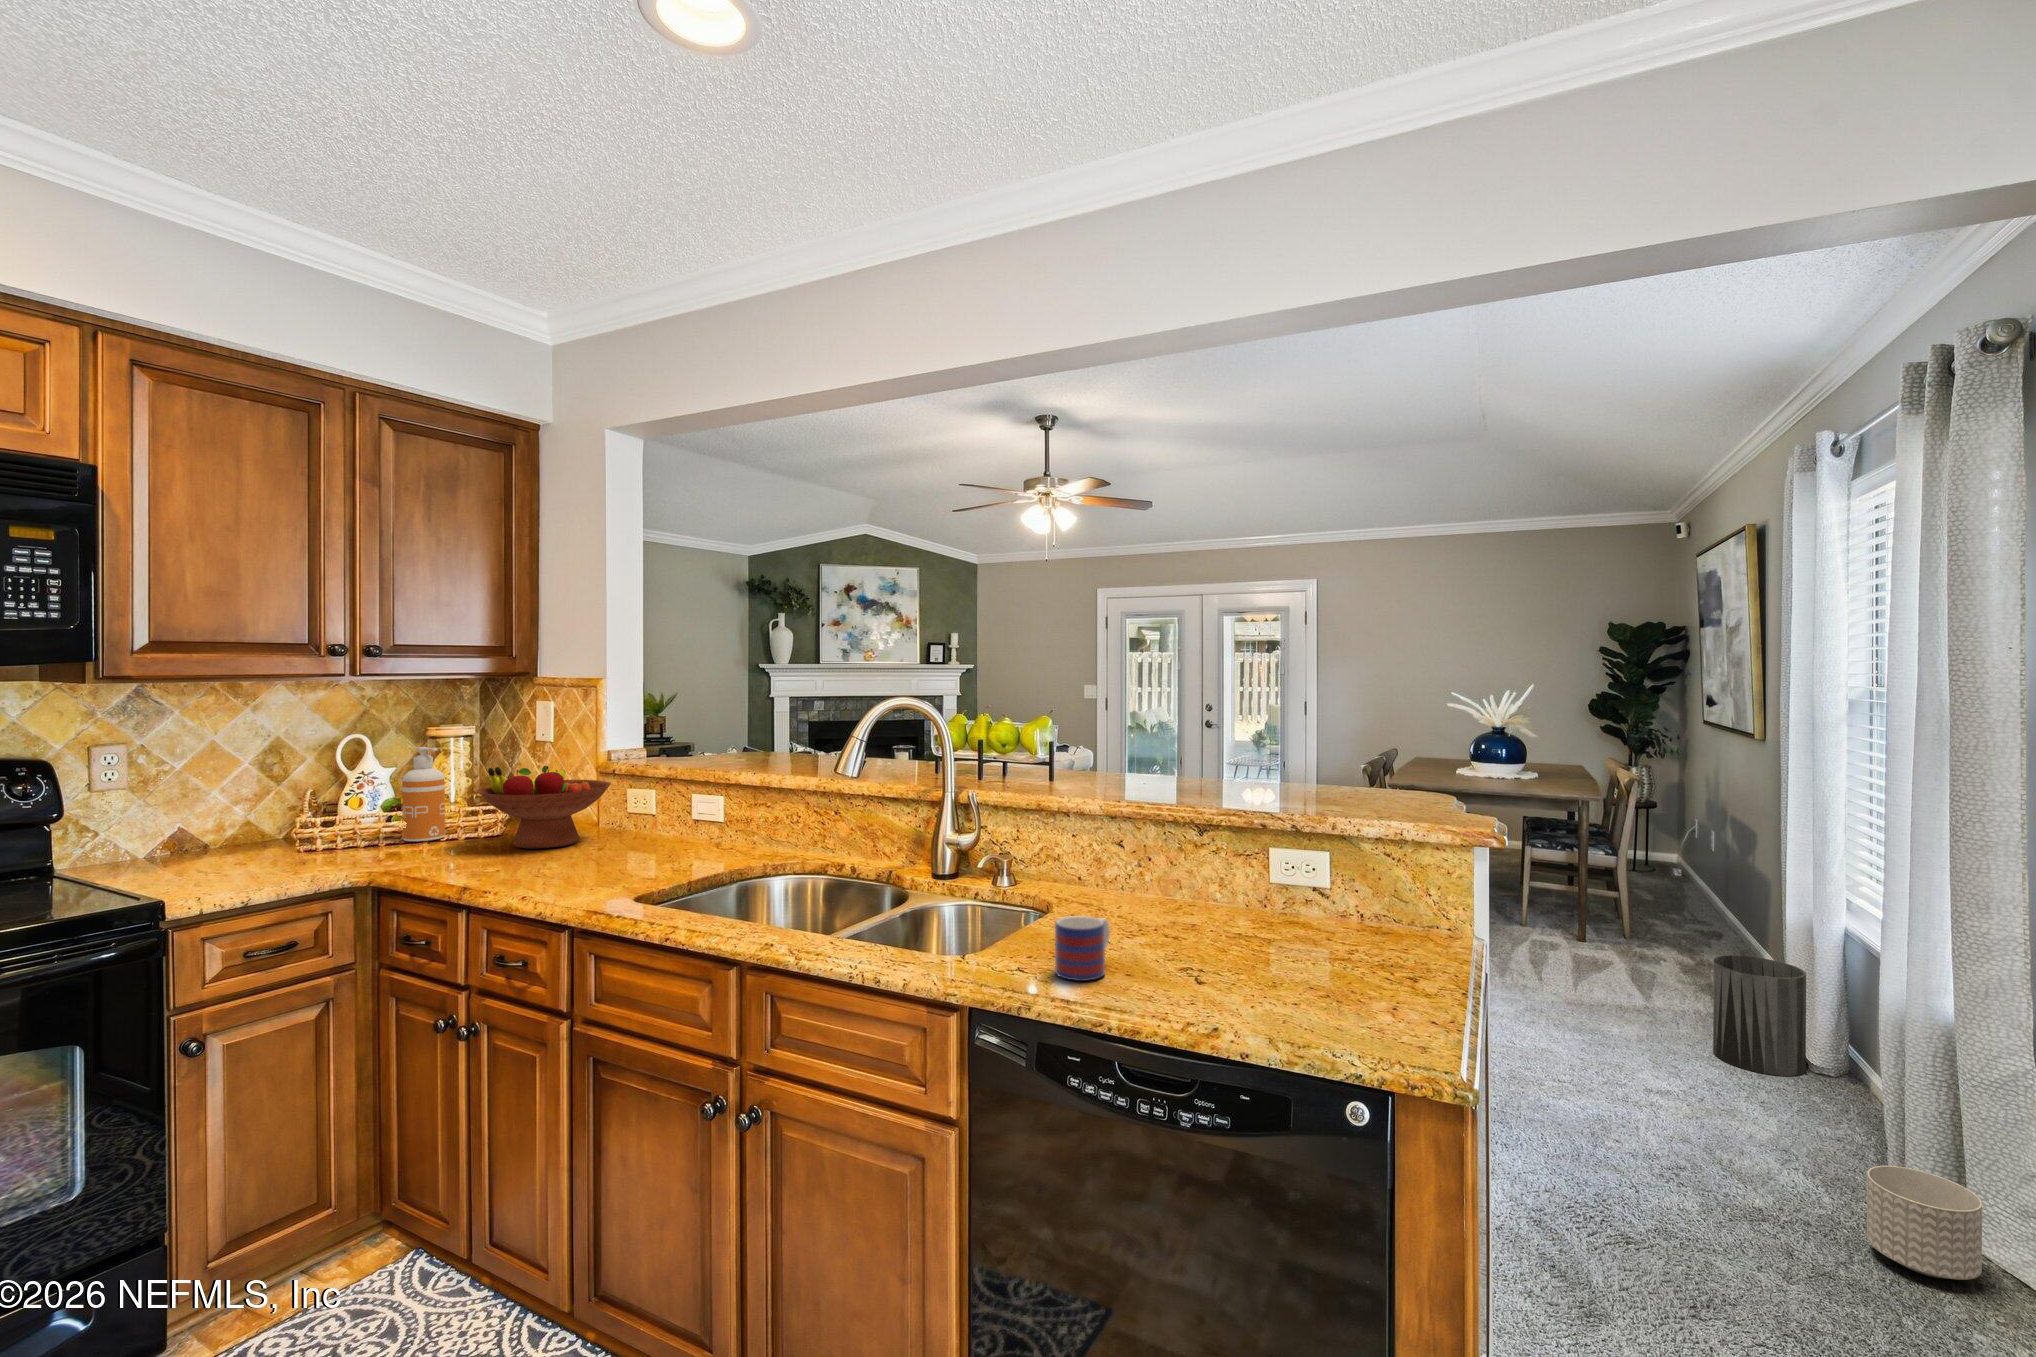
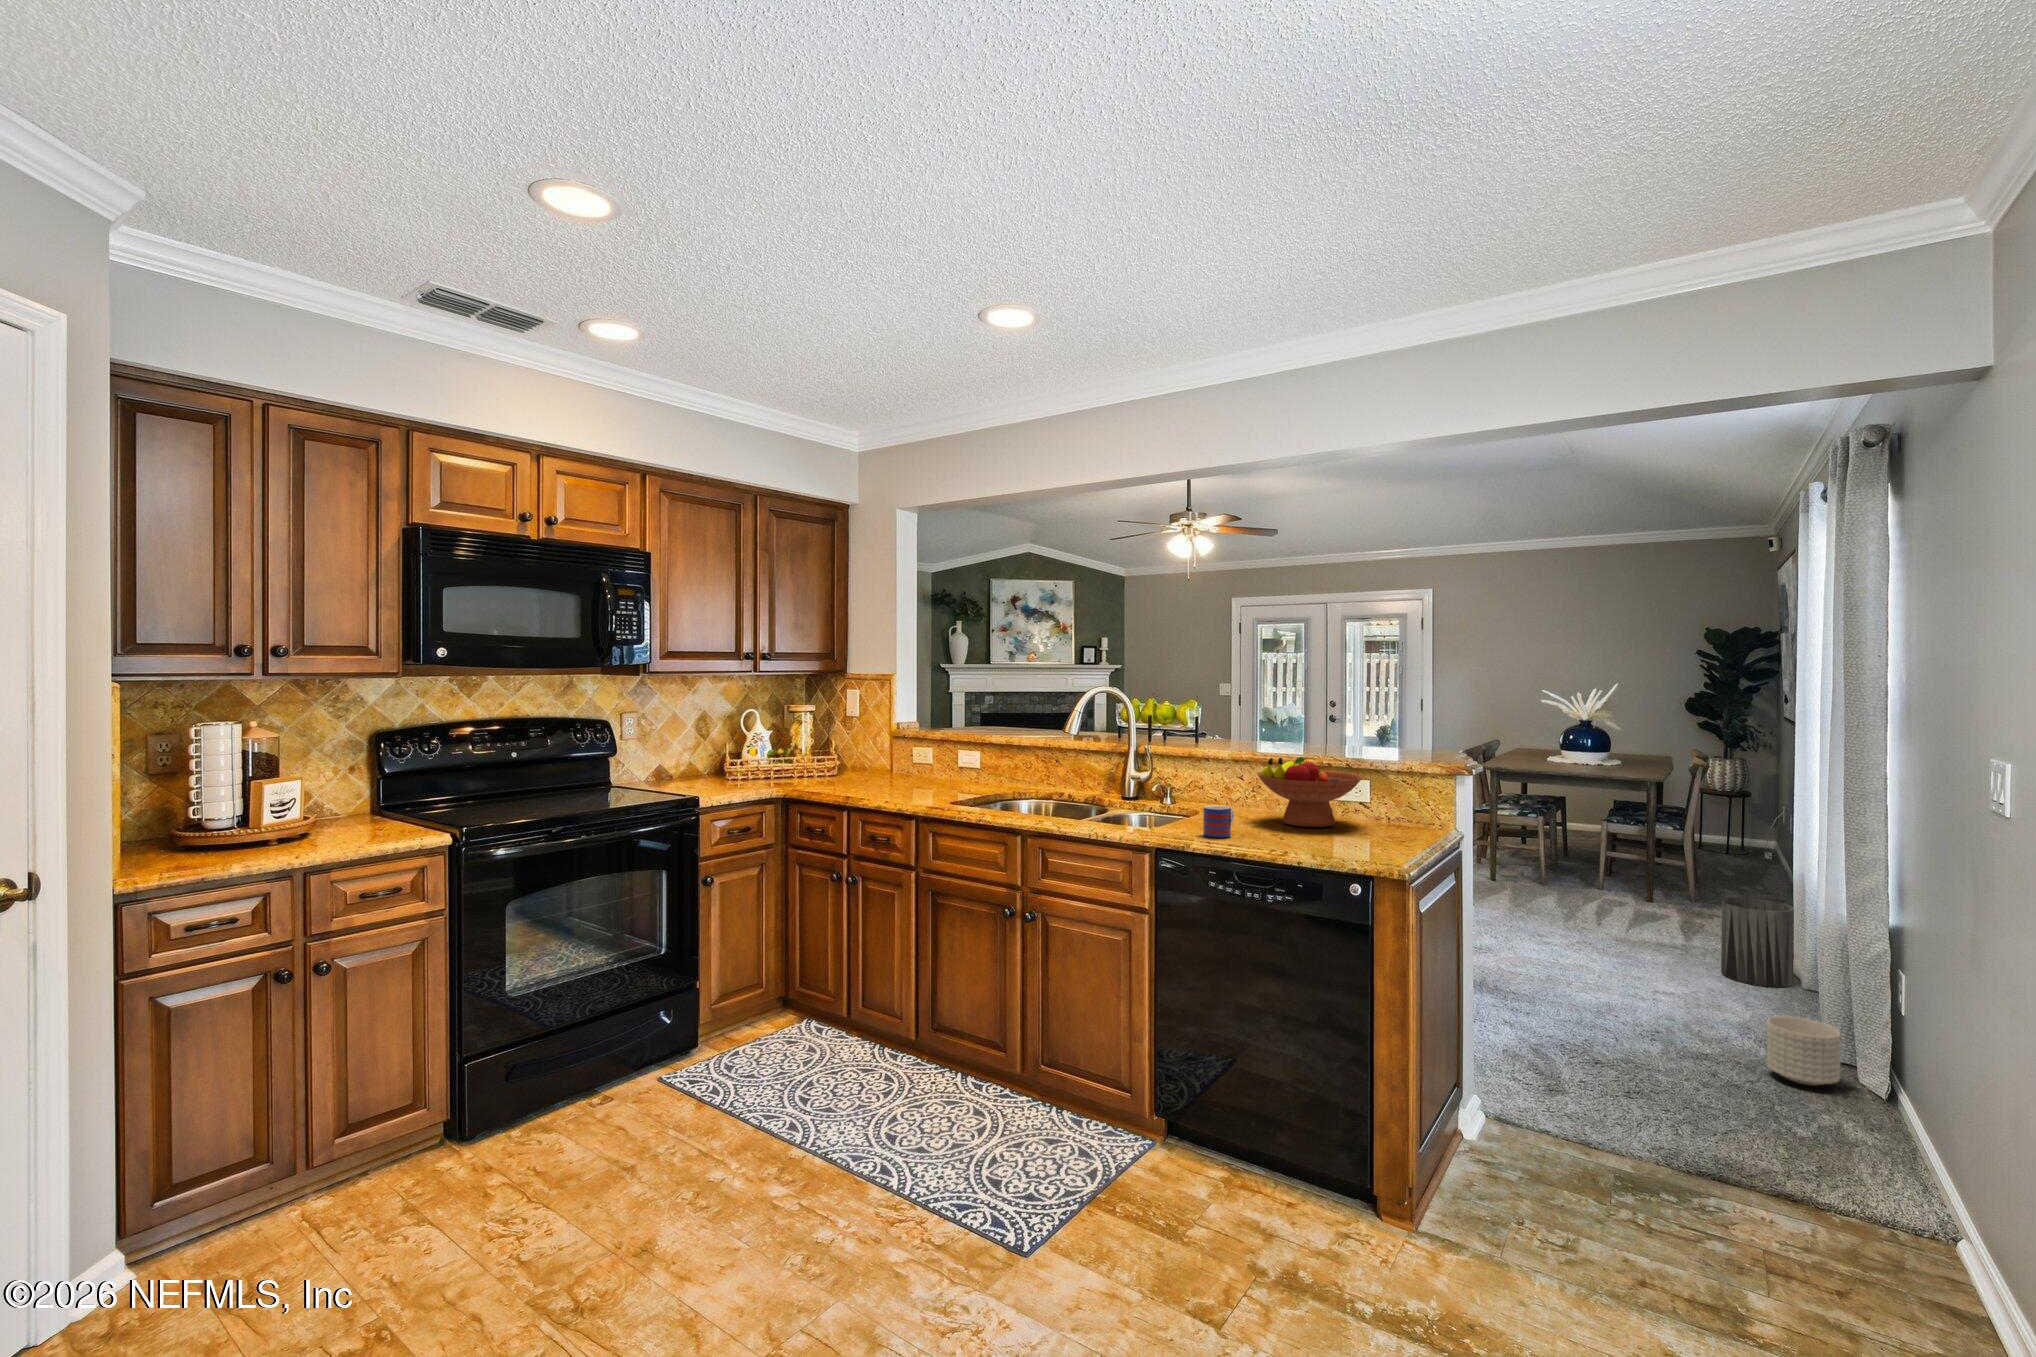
soap dispenser: present [402,747,445,841] -> none [775,717,799,778]
fruit bowl: present [478,766,611,849] -> present [1257,757,1363,827]

